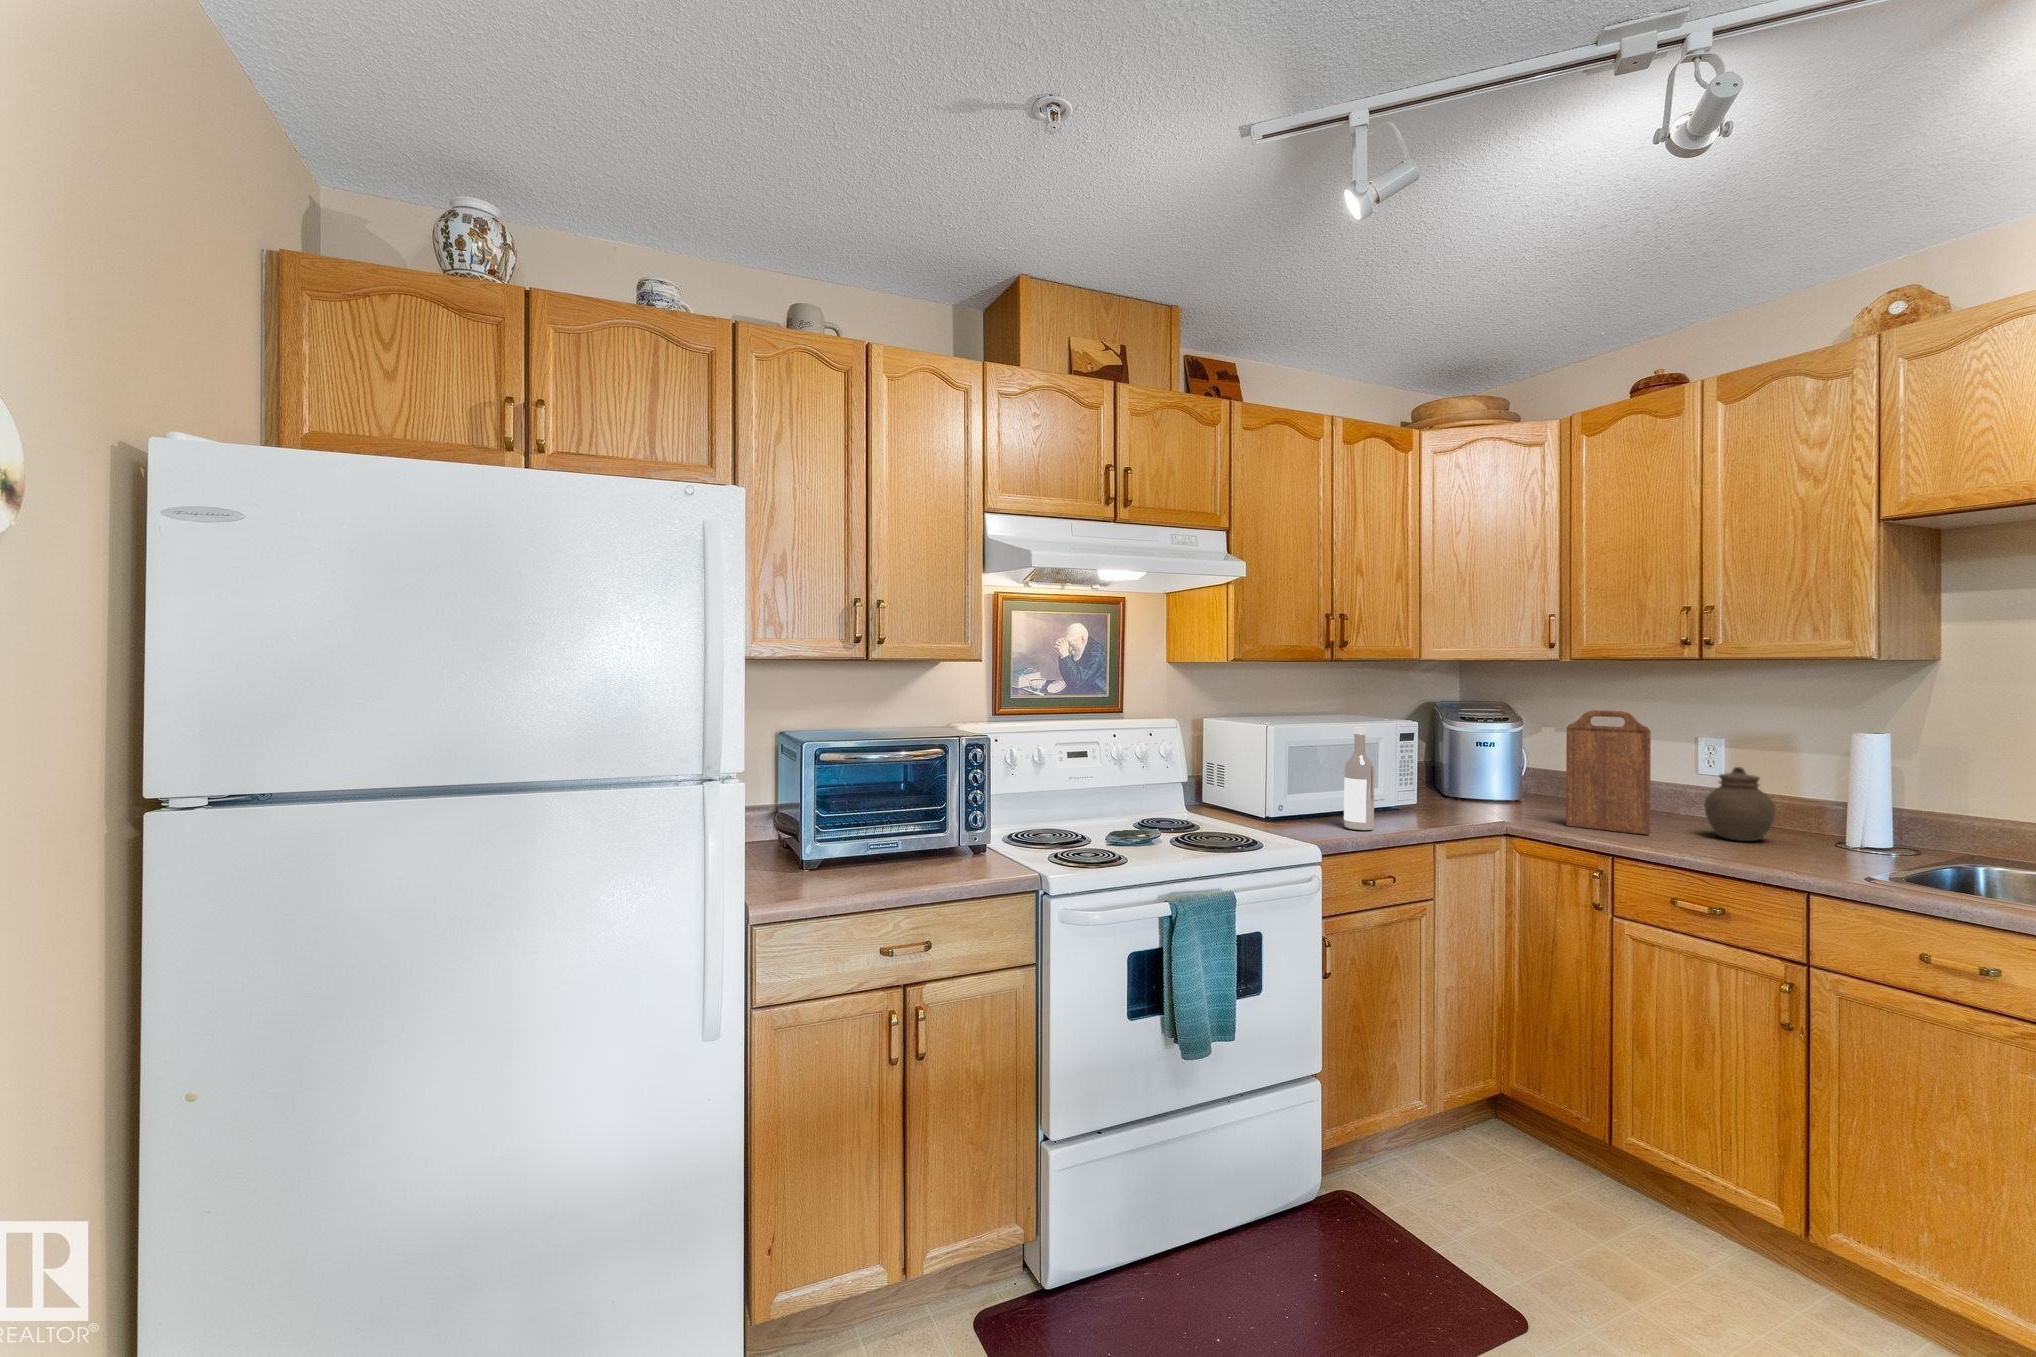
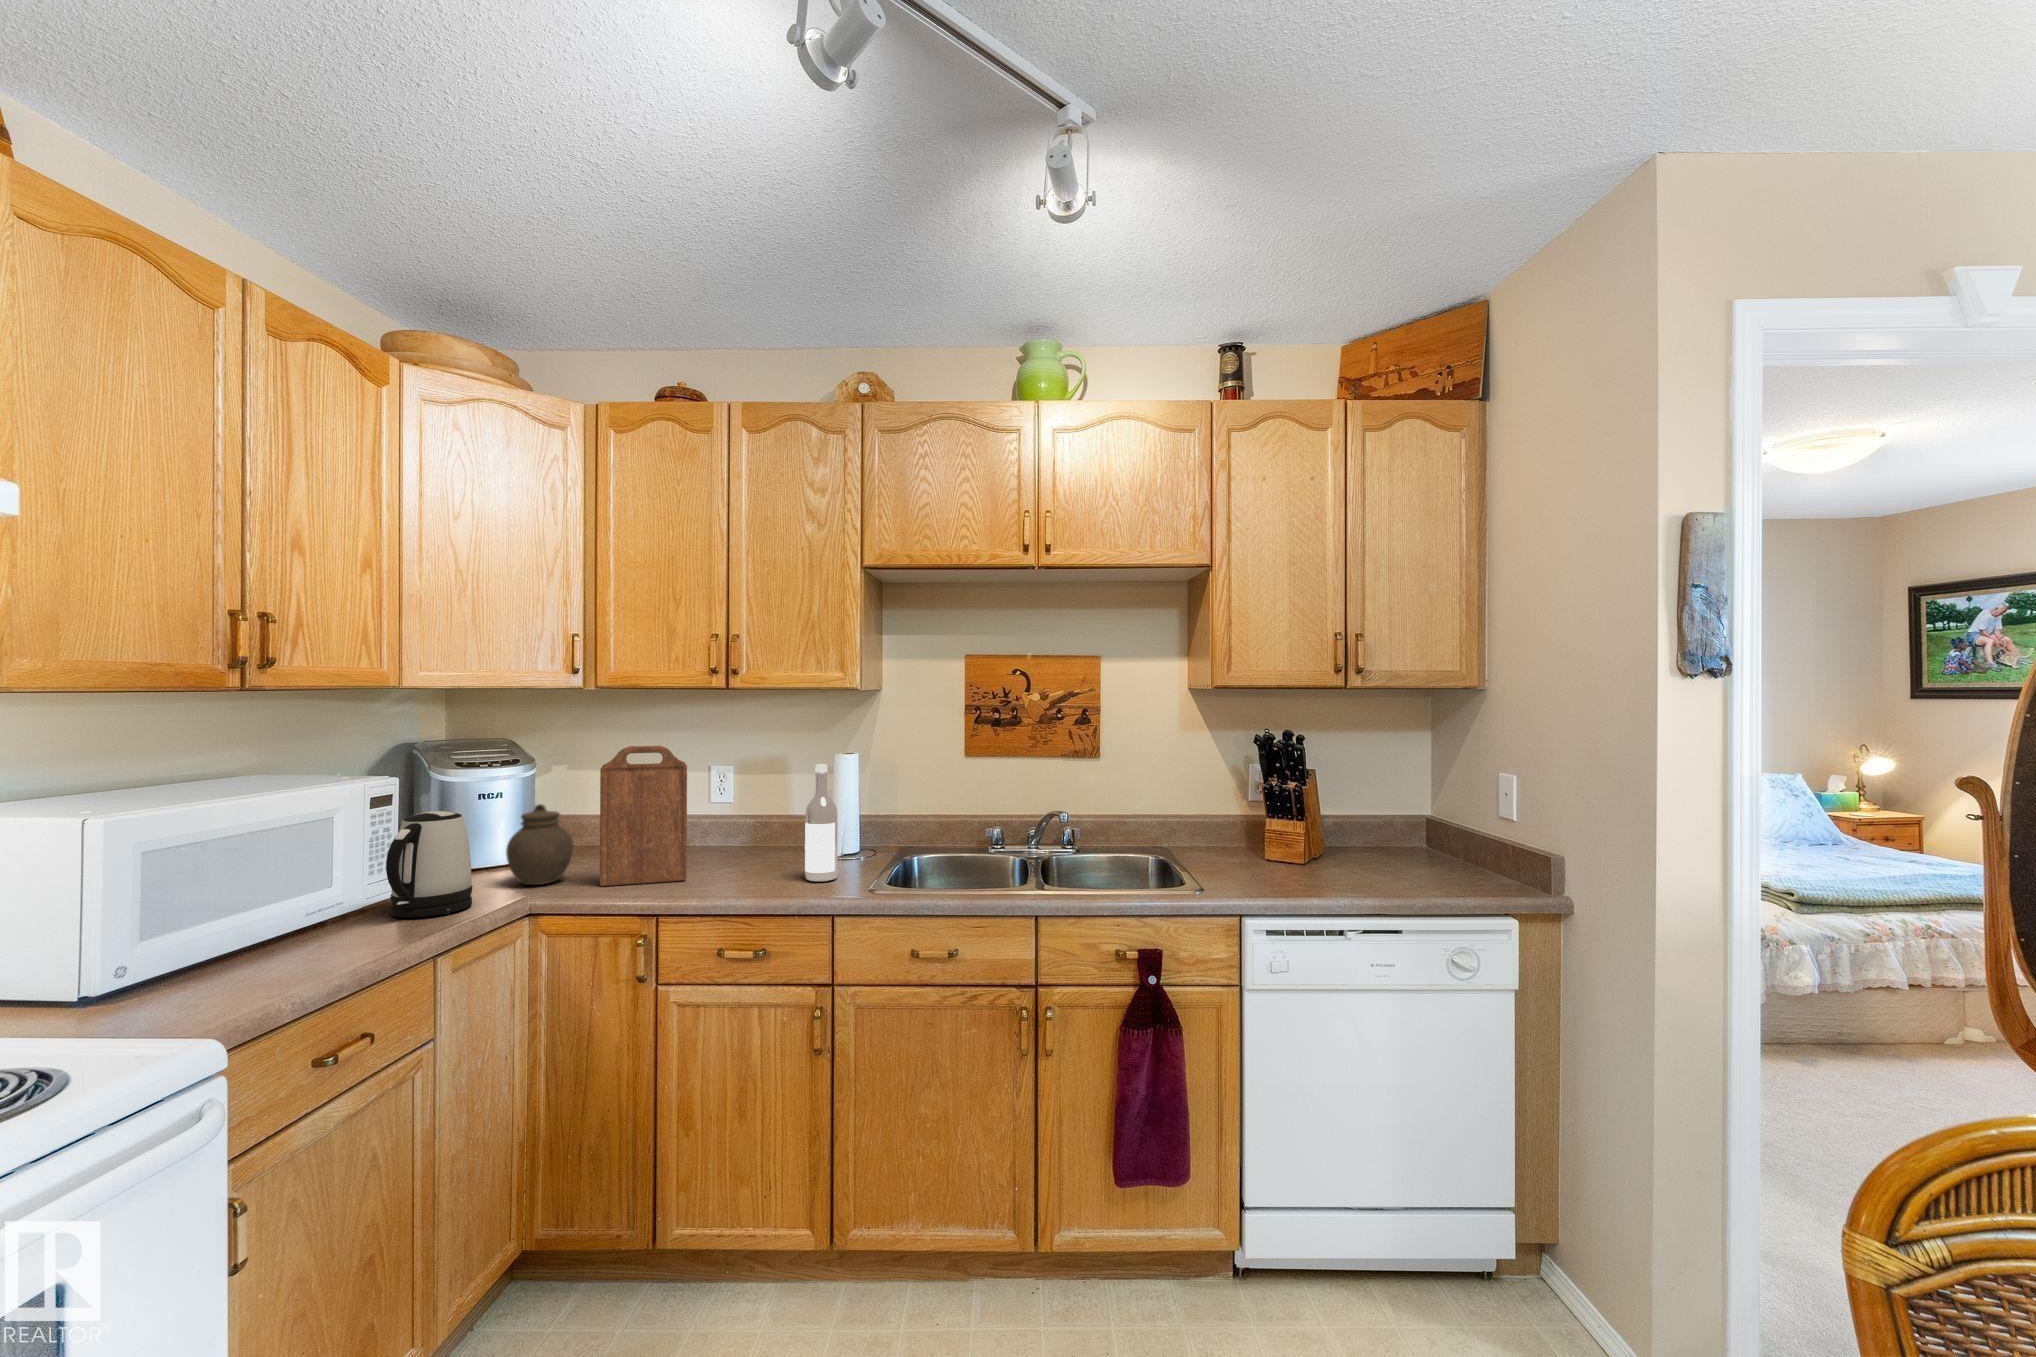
wine bottle: present [1344,727,1374,830] -> present [805,764,838,882]
kettle: none [1408,748,1465,821] -> present [386,811,472,917]
jar: present [1705,767,1775,841] -> present [506,804,573,885]

